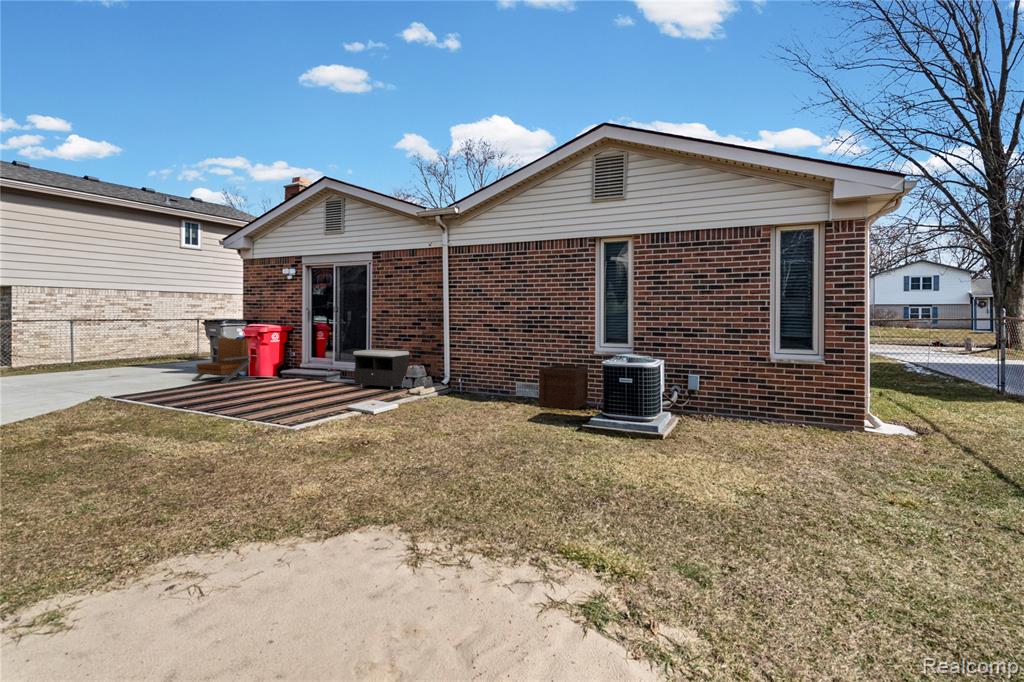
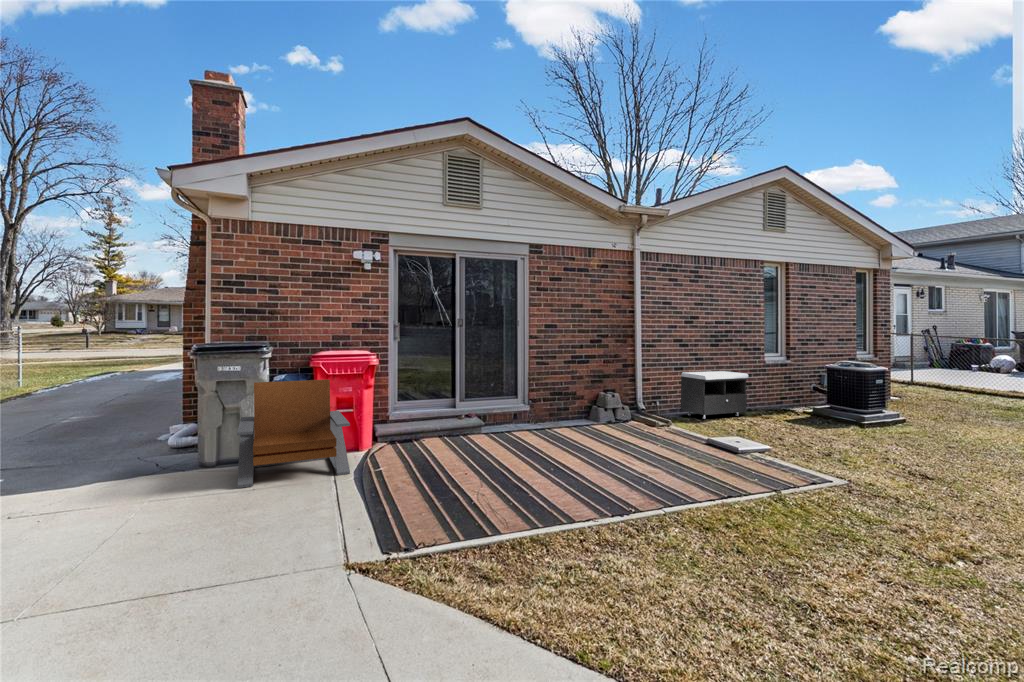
storage bench: present [353,349,409,390] -> present [681,371,748,419]
wooden crate: present [539,365,588,410] -> none [739,375,795,415]

